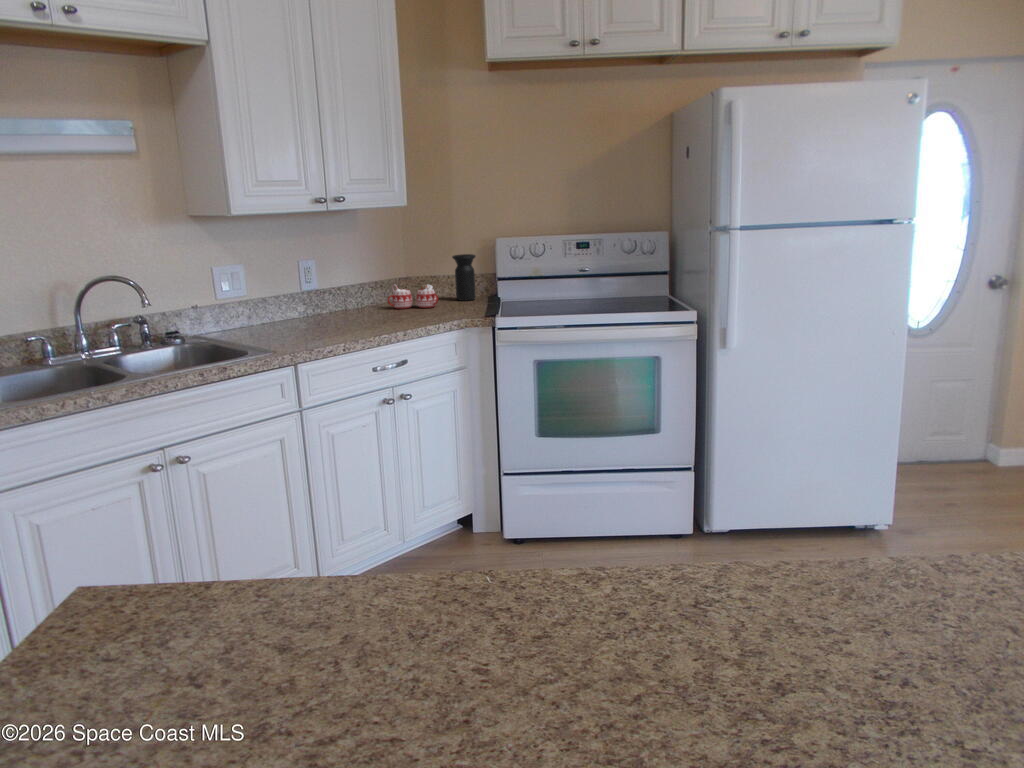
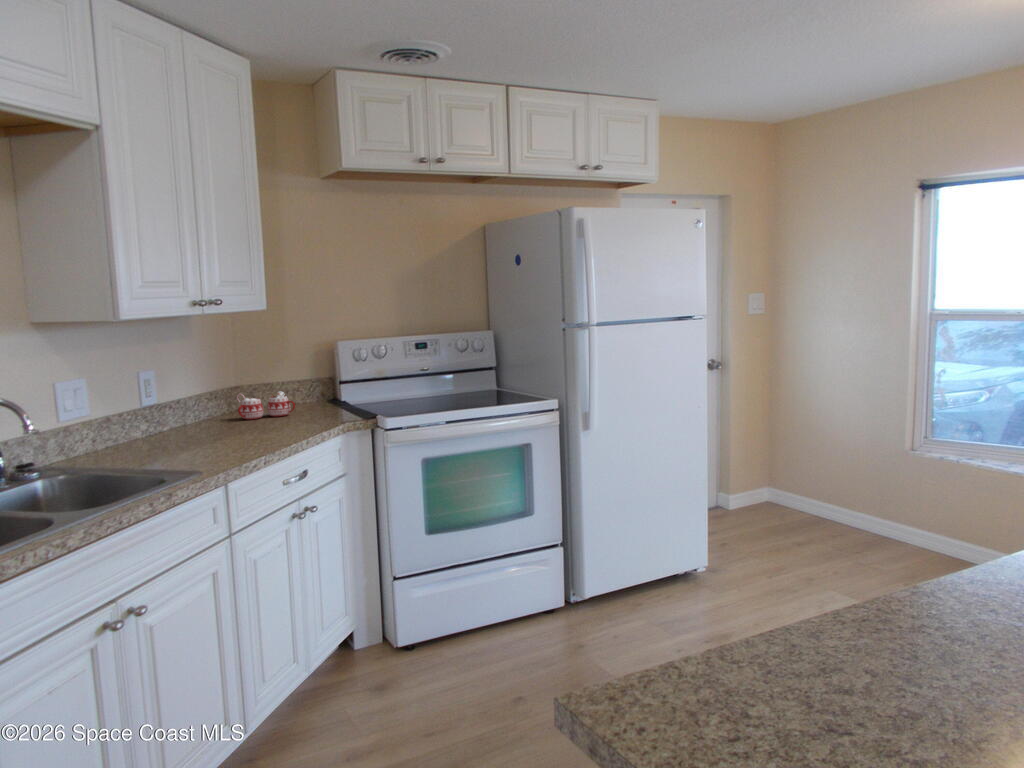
vase: present [452,254,476,301] -> none [292,359,318,407]

